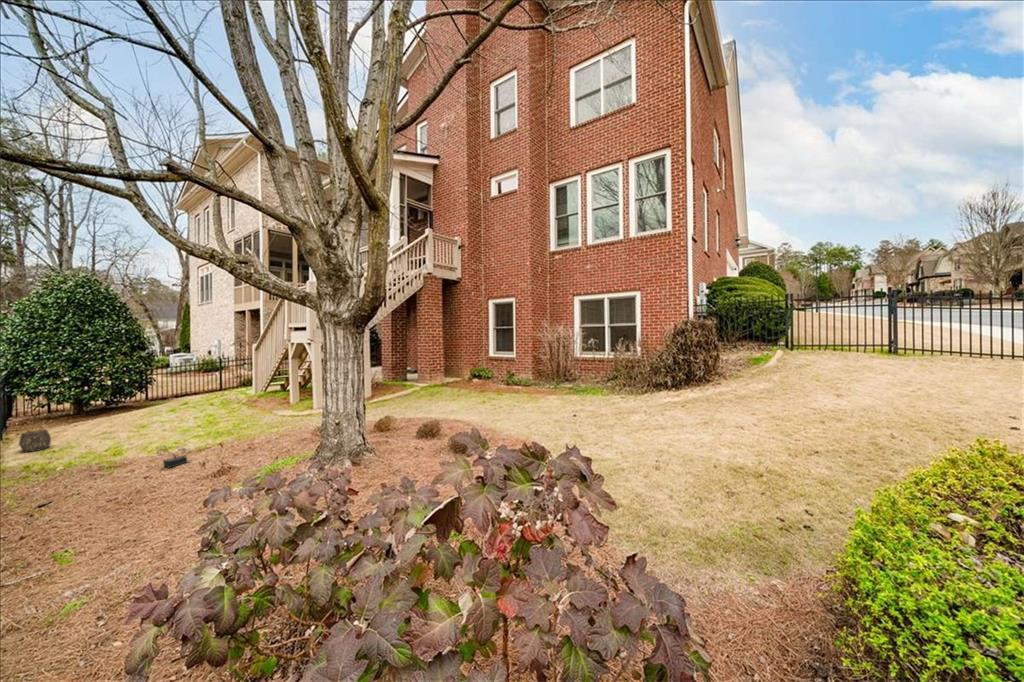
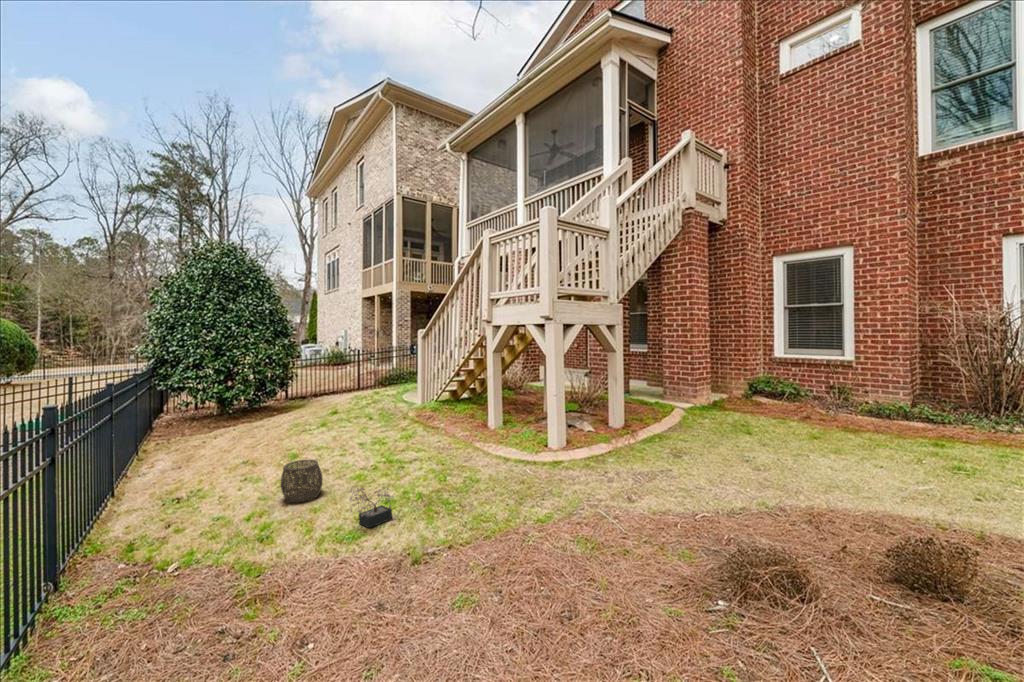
woven basket: present [19,429,51,452] -> present [281,460,323,502]

